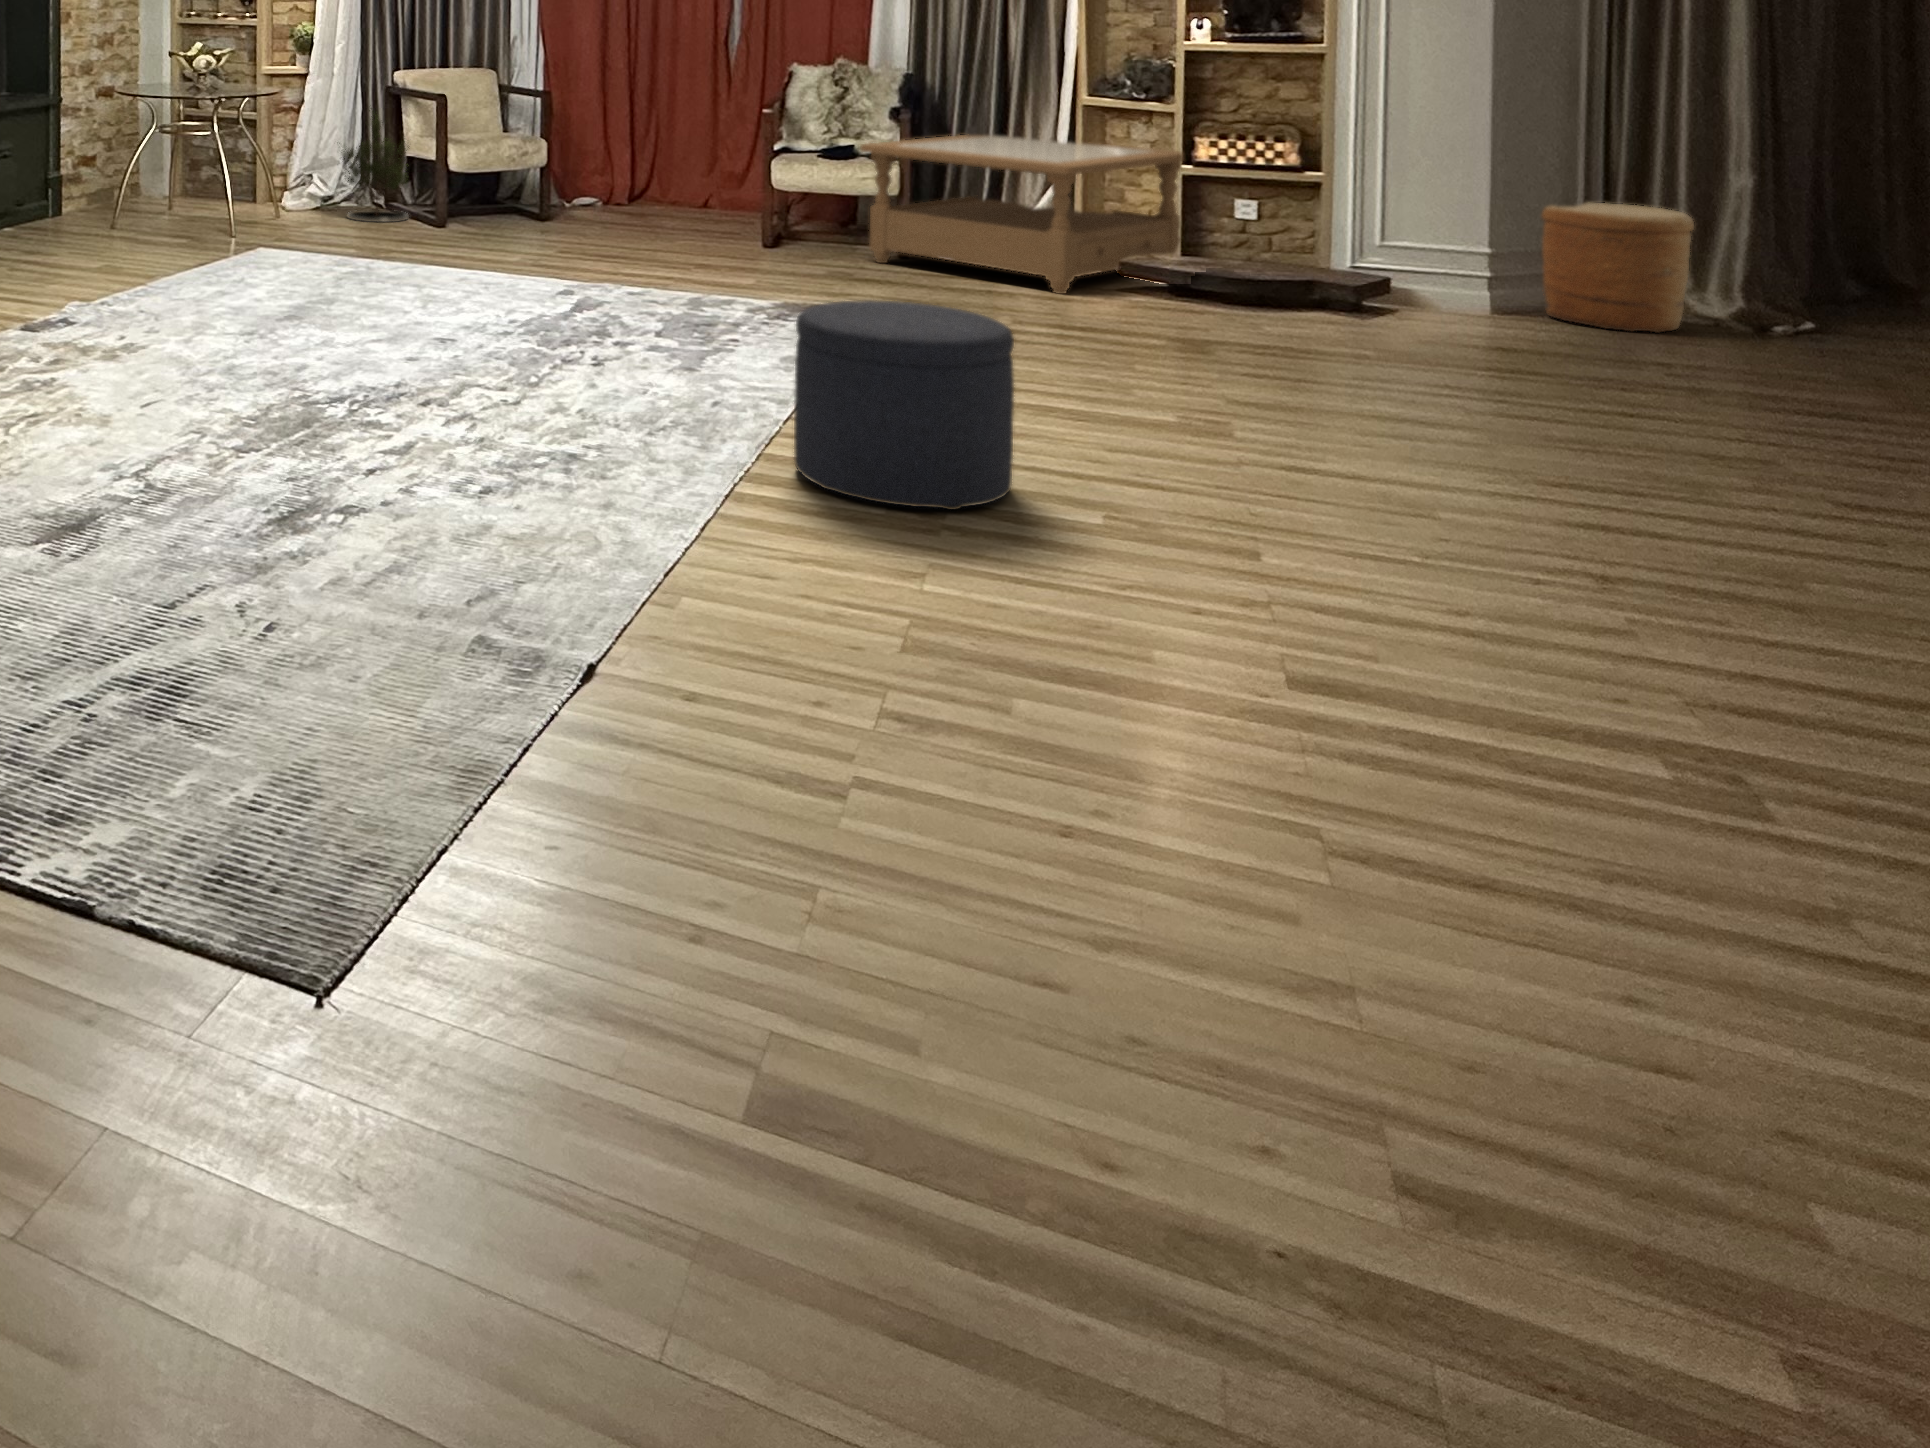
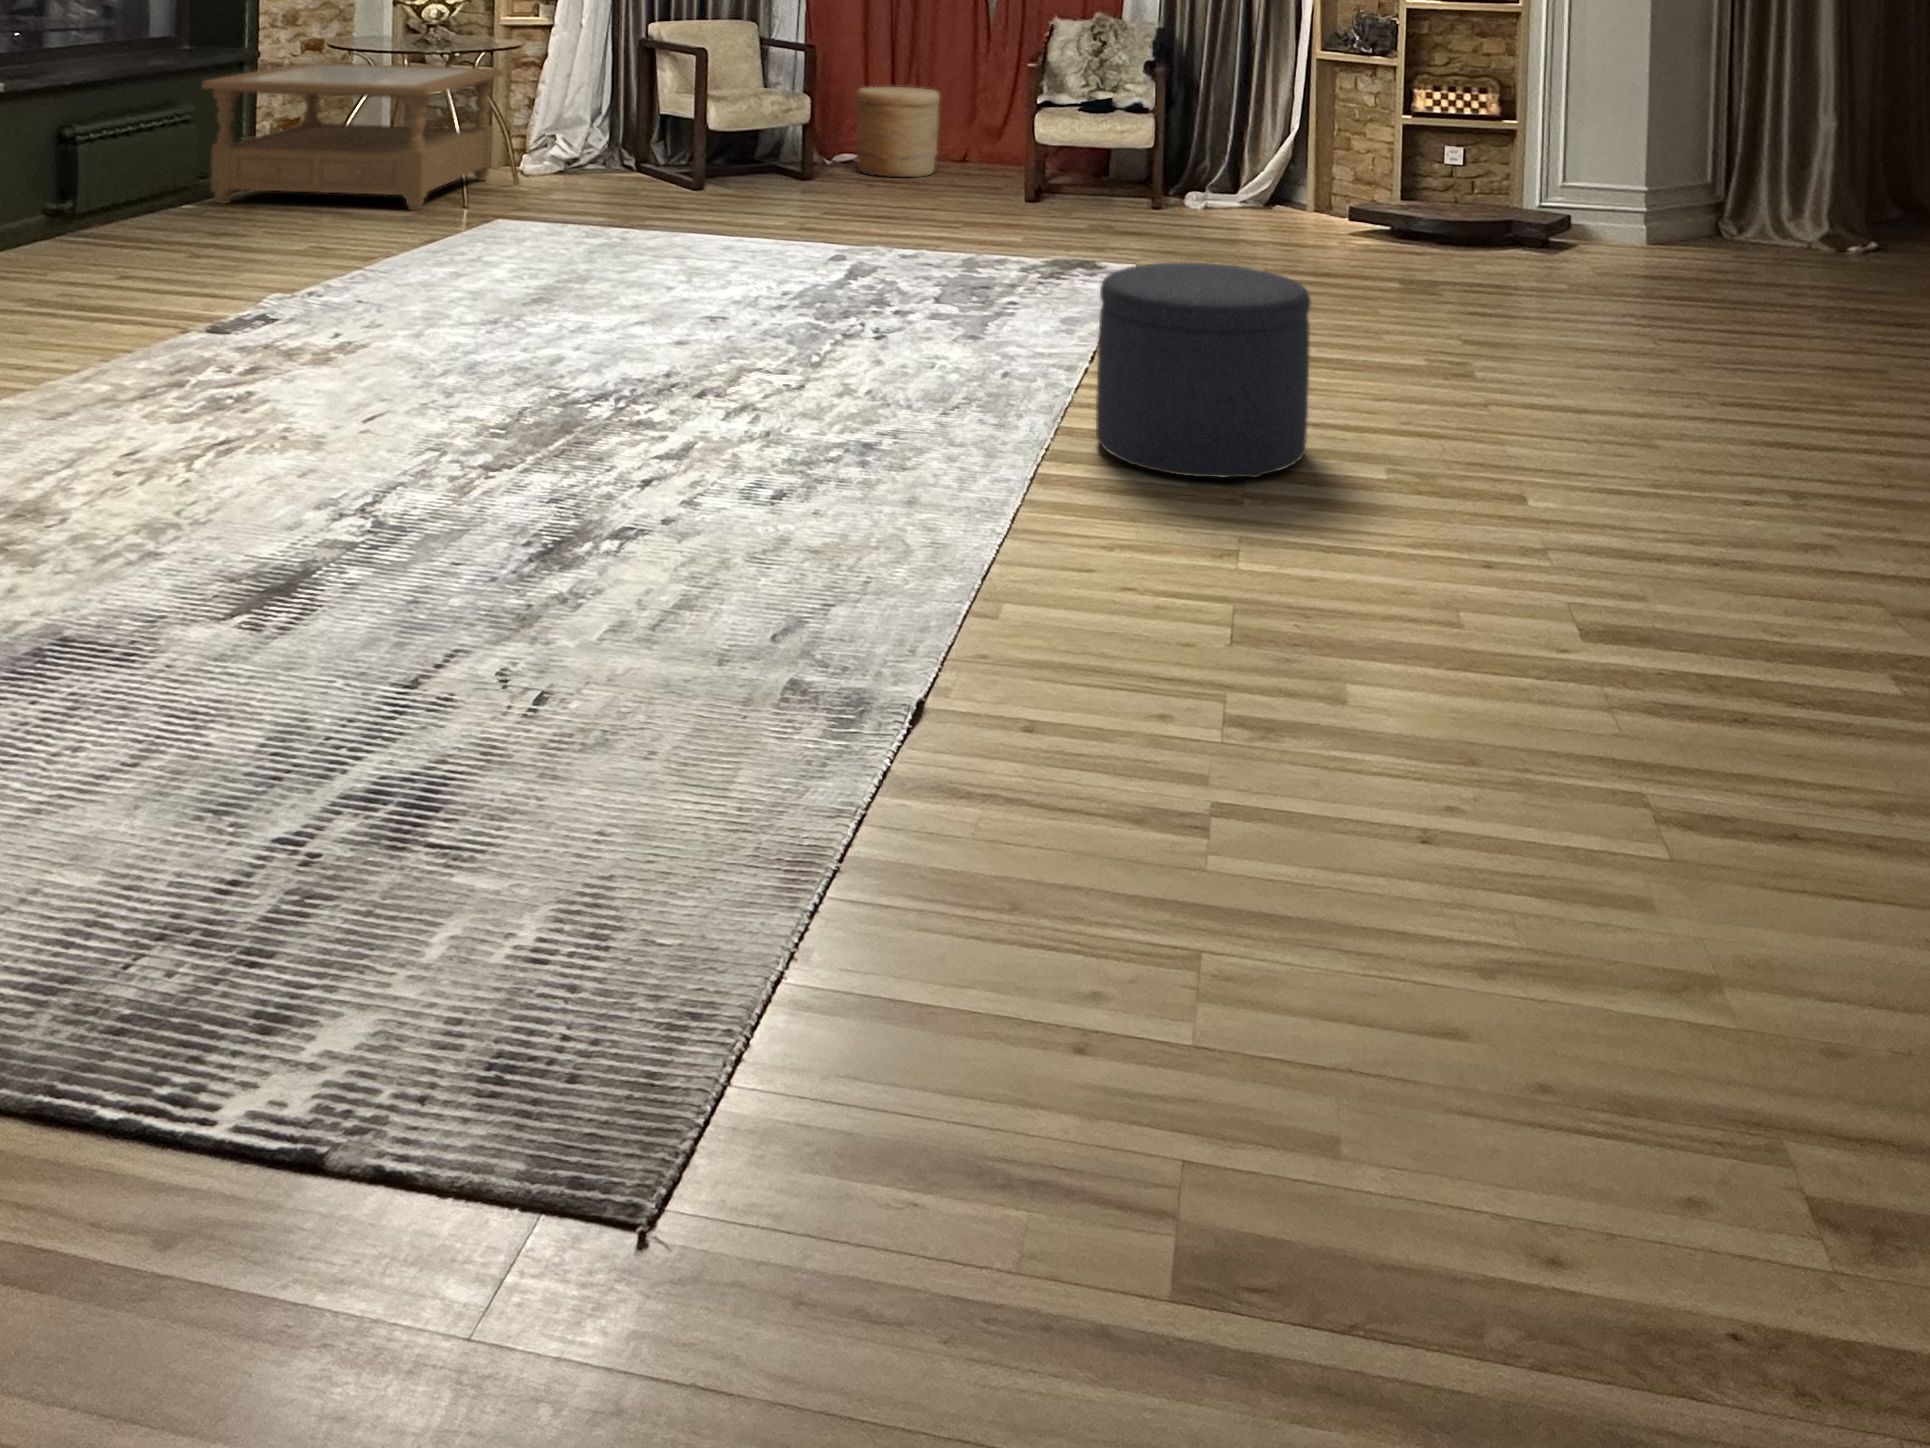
potted tree: present [339,108,409,222] -> none [578,59,664,186]
coffee table: present [860,135,1183,294] -> present [202,63,503,210]
woven basket: present [1542,202,1694,333] -> present [855,87,940,177]

